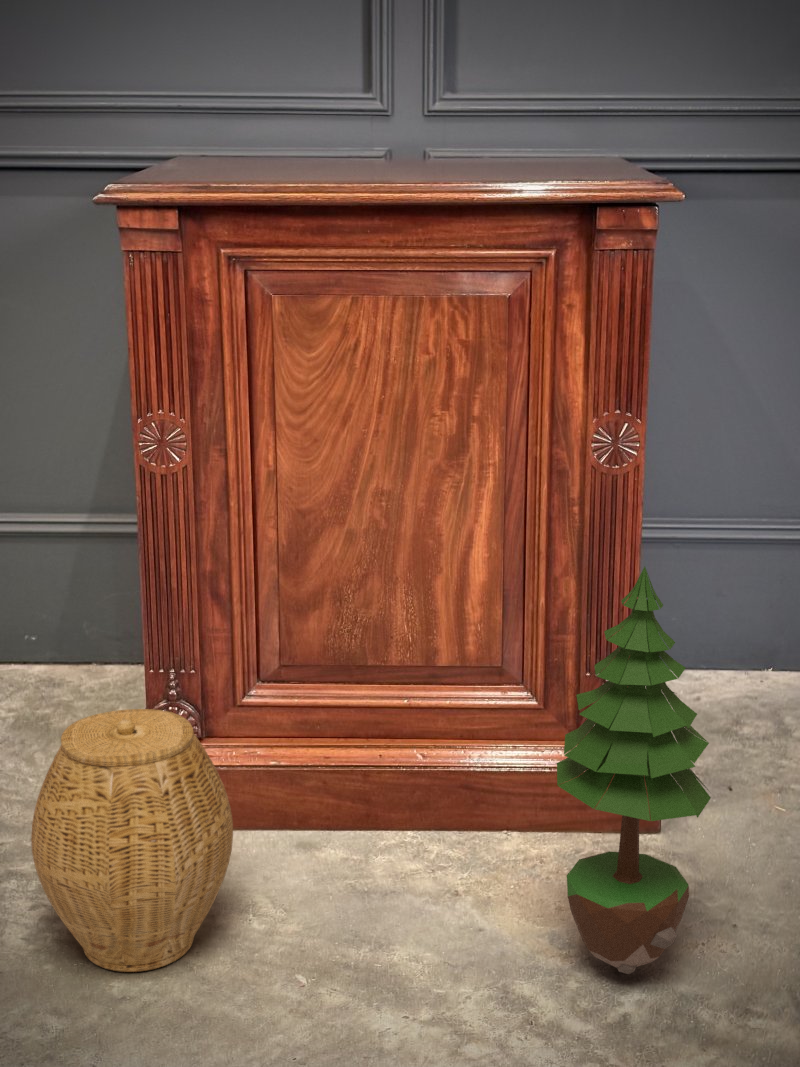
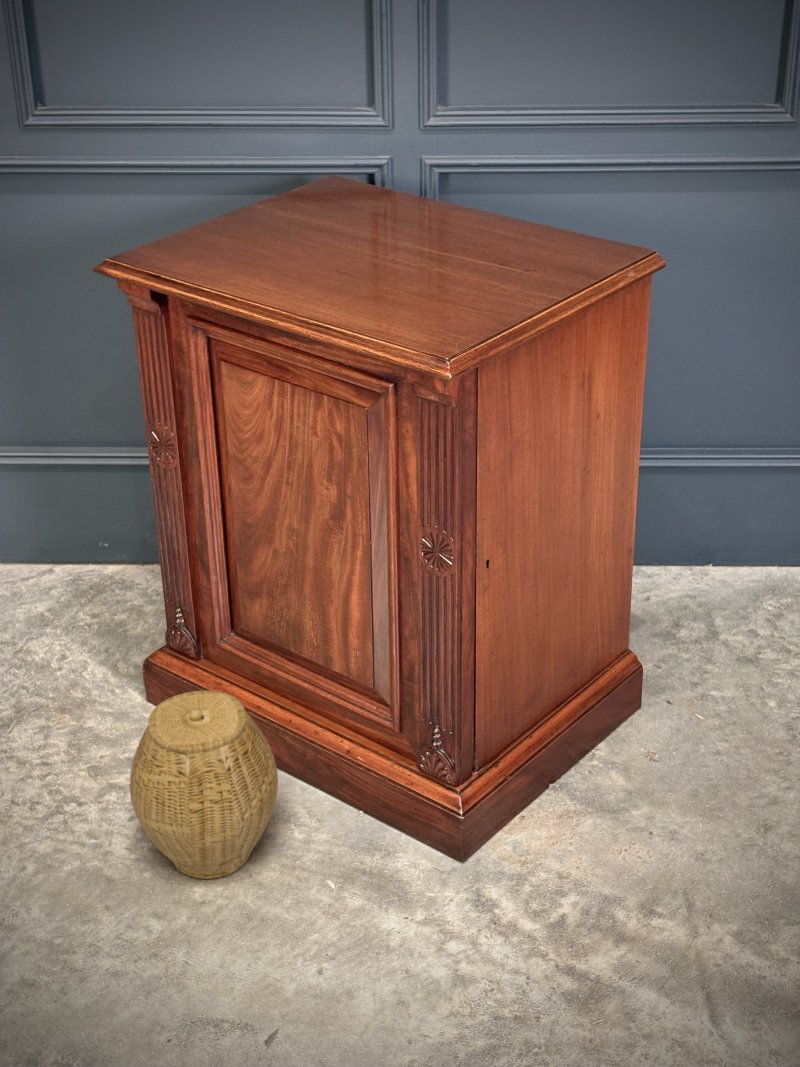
potted tree: present [556,567,711,974] -> none [515,618,631,884]

